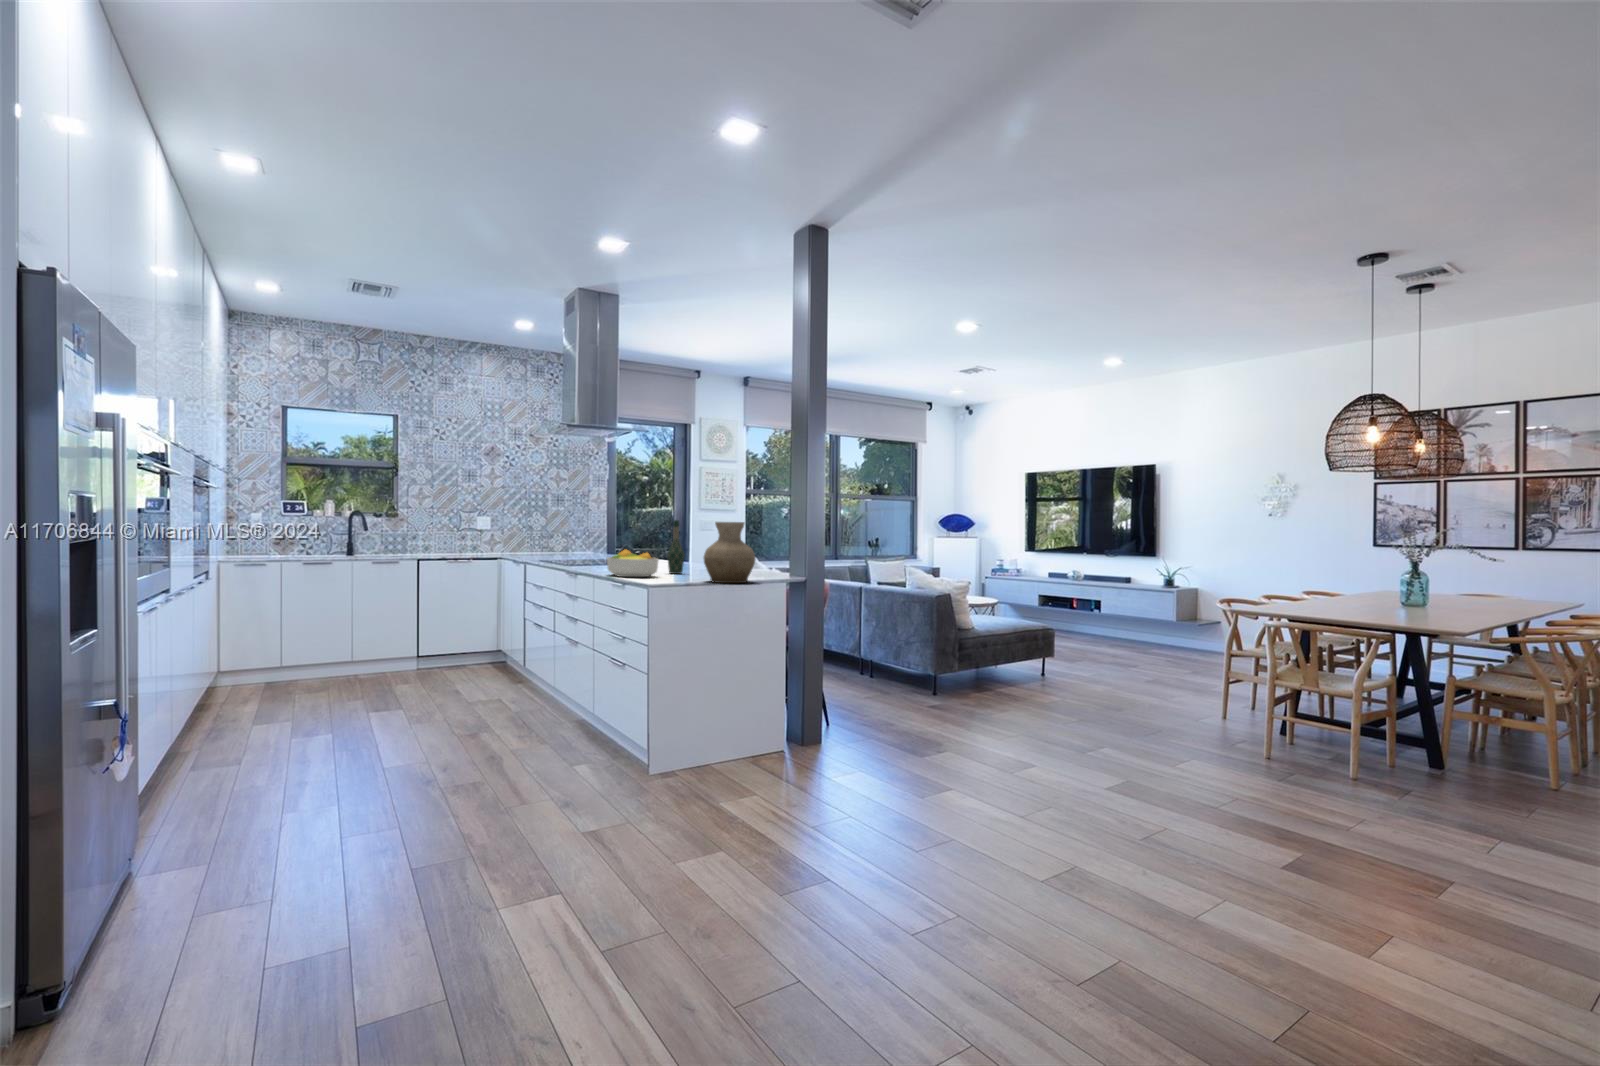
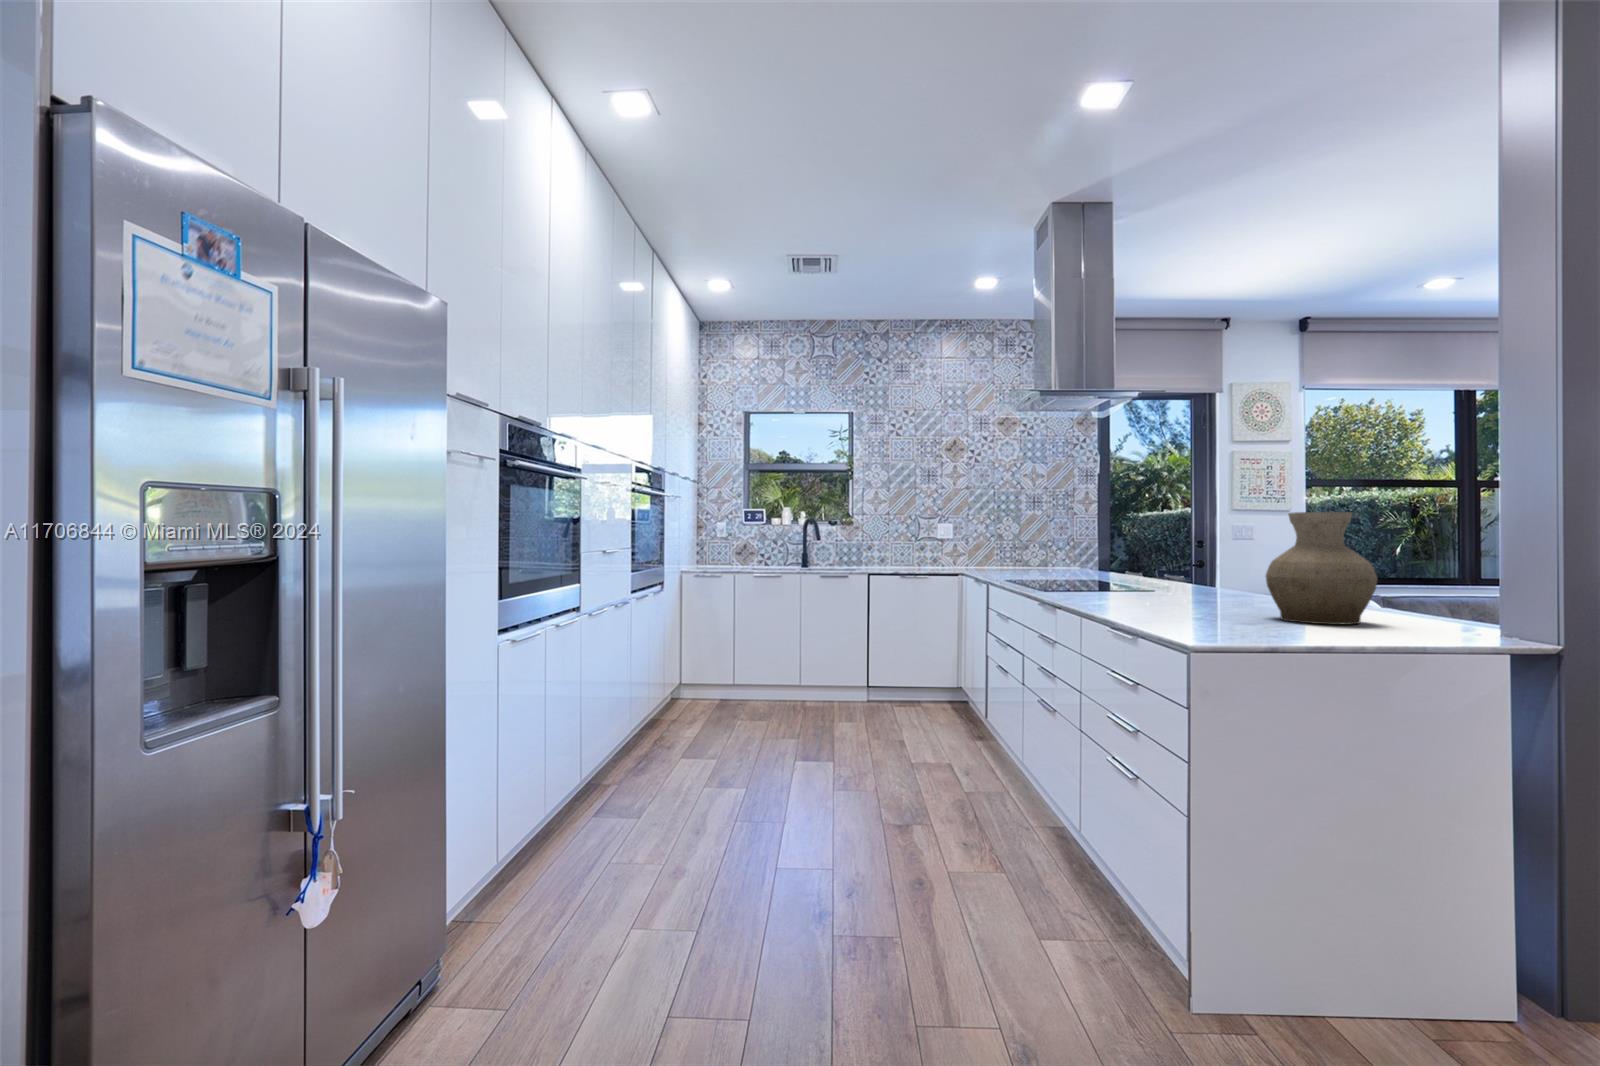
wine bottle: present [667,520,685,574] -> none [1192,516,1223,602]
fruit bowl: present [607,550,658,577] -> none [1092,561,1180,606]

